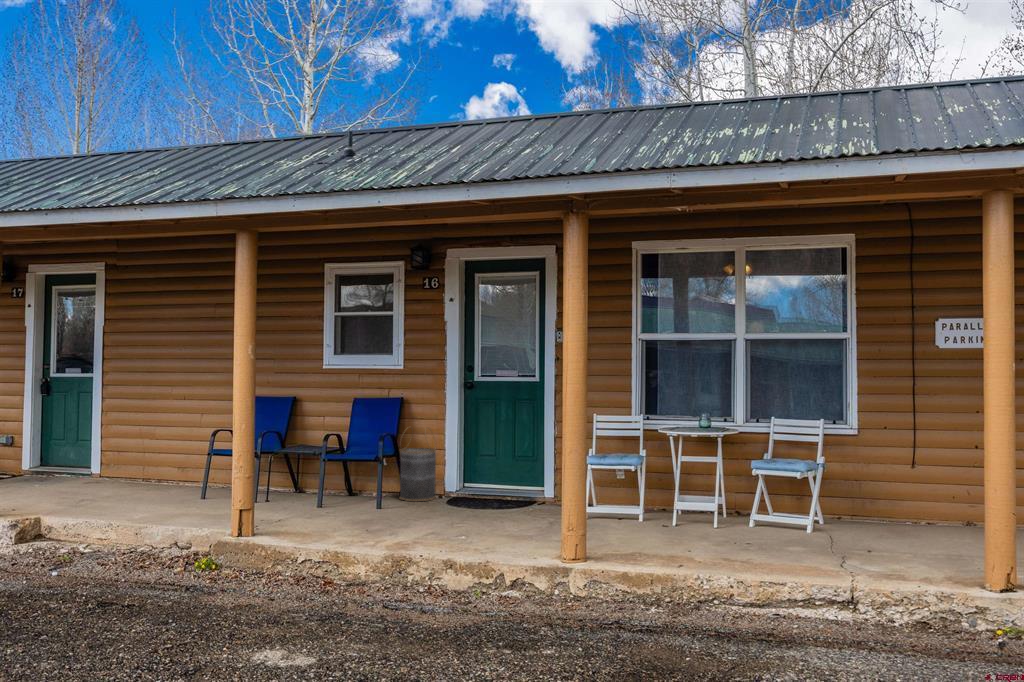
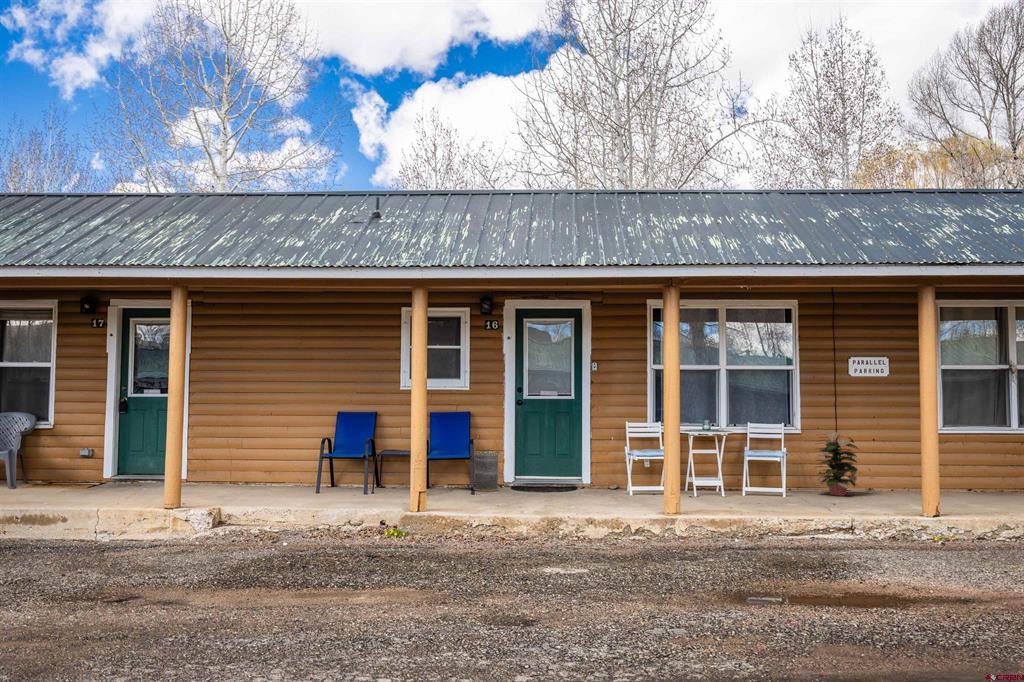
decorative plant: none [865,434,942,532] -> present [816,432,858,496]

